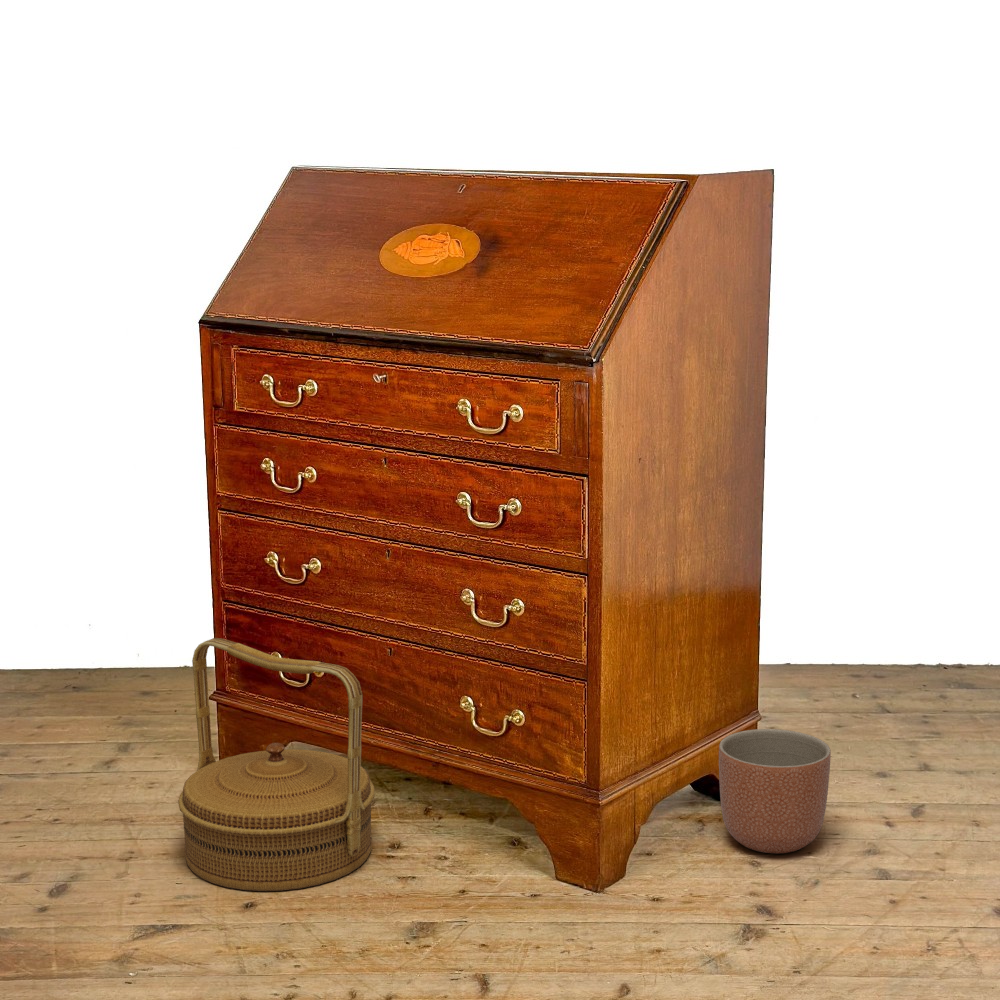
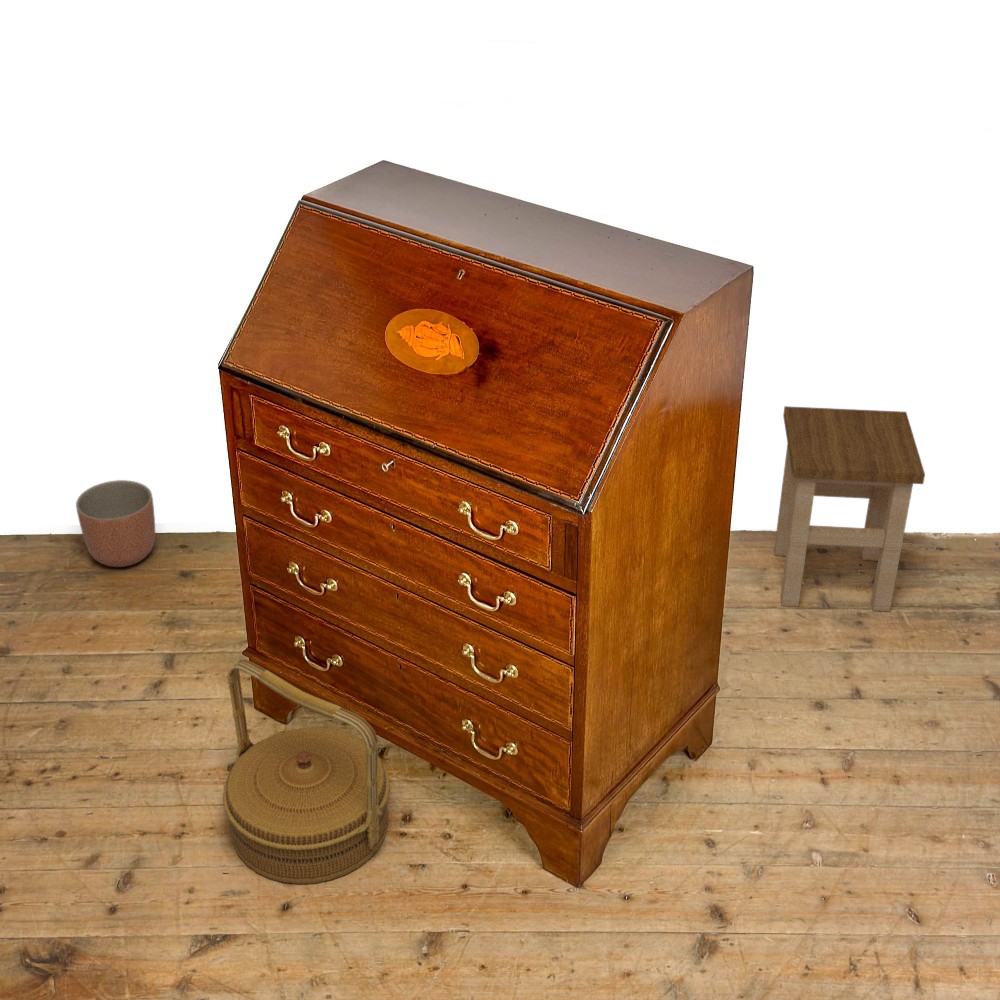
stool: none [818,494,977,710] -> present [775,406,925,611]
planter: present [719,729,831,853] -> present [76,480,155,567]

